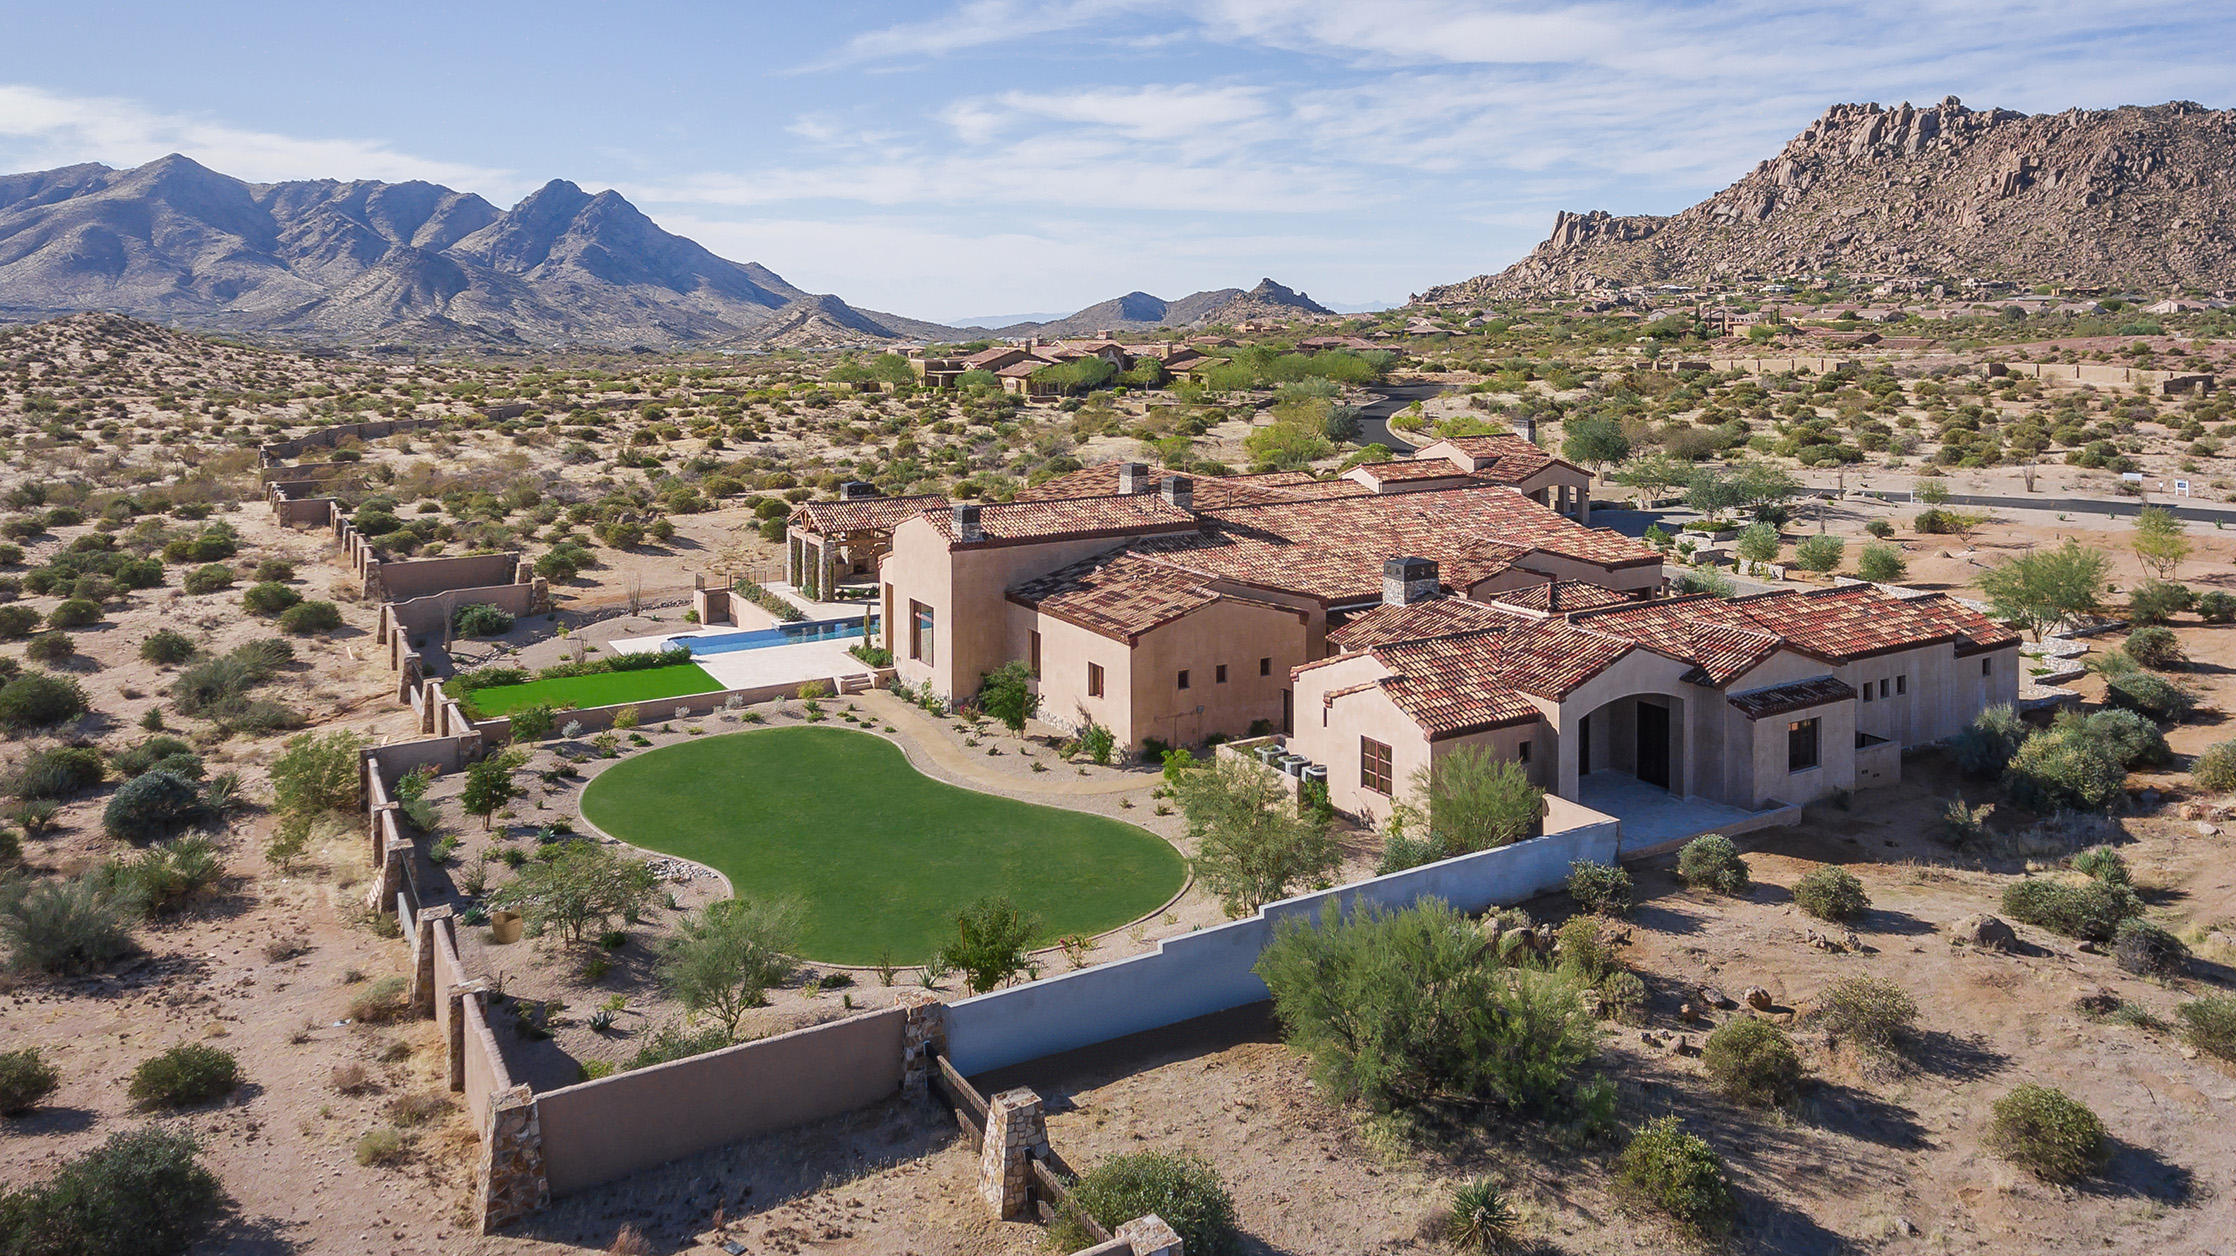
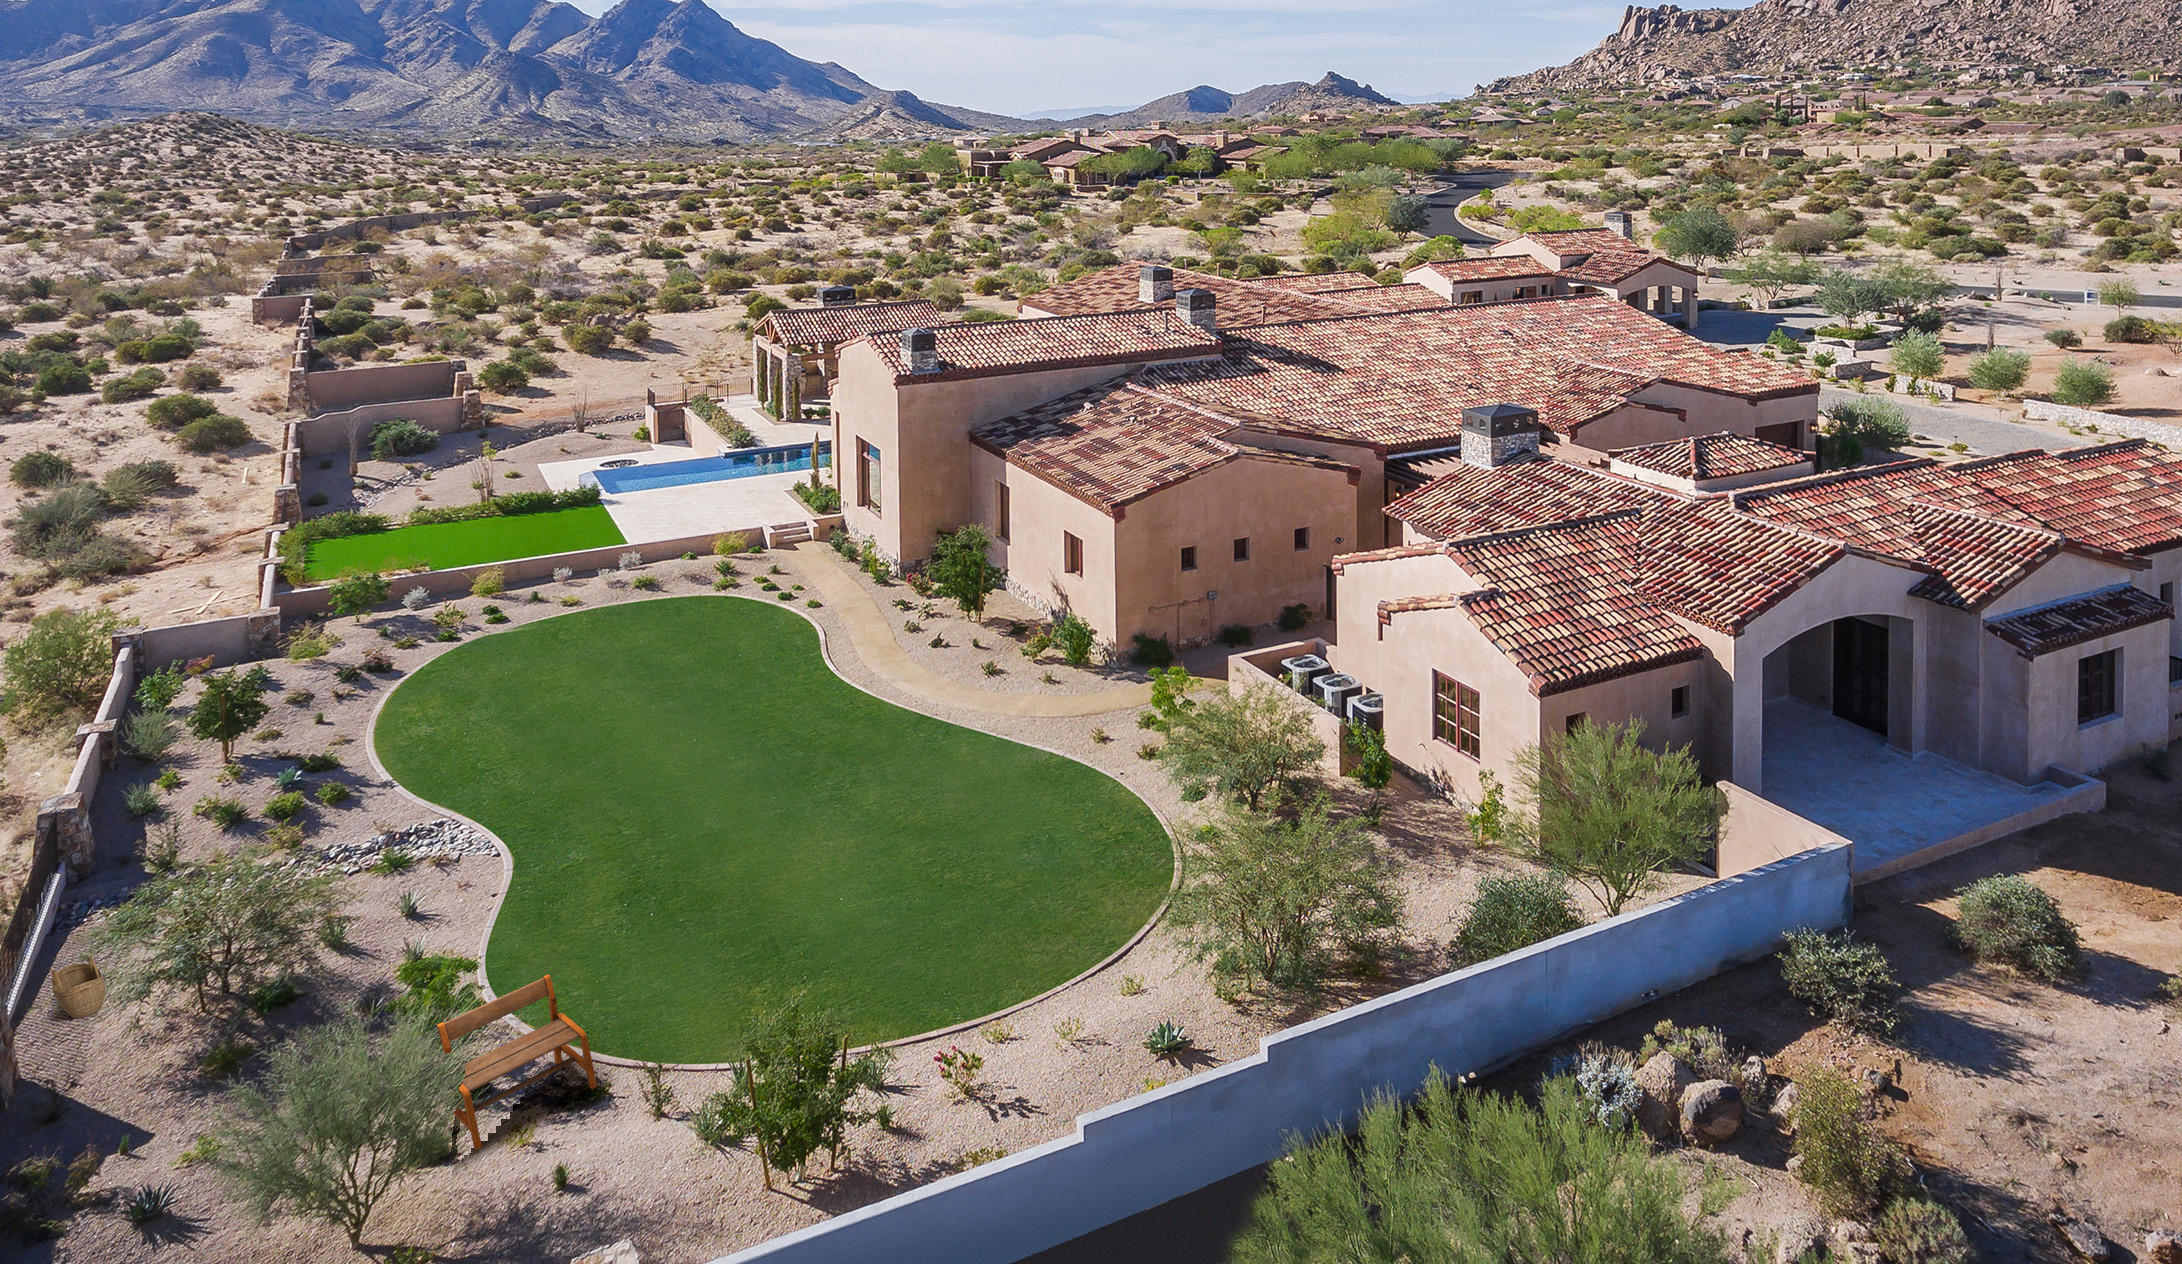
bench: none [770,893,853,987] -> present [437,974,597,1150]

